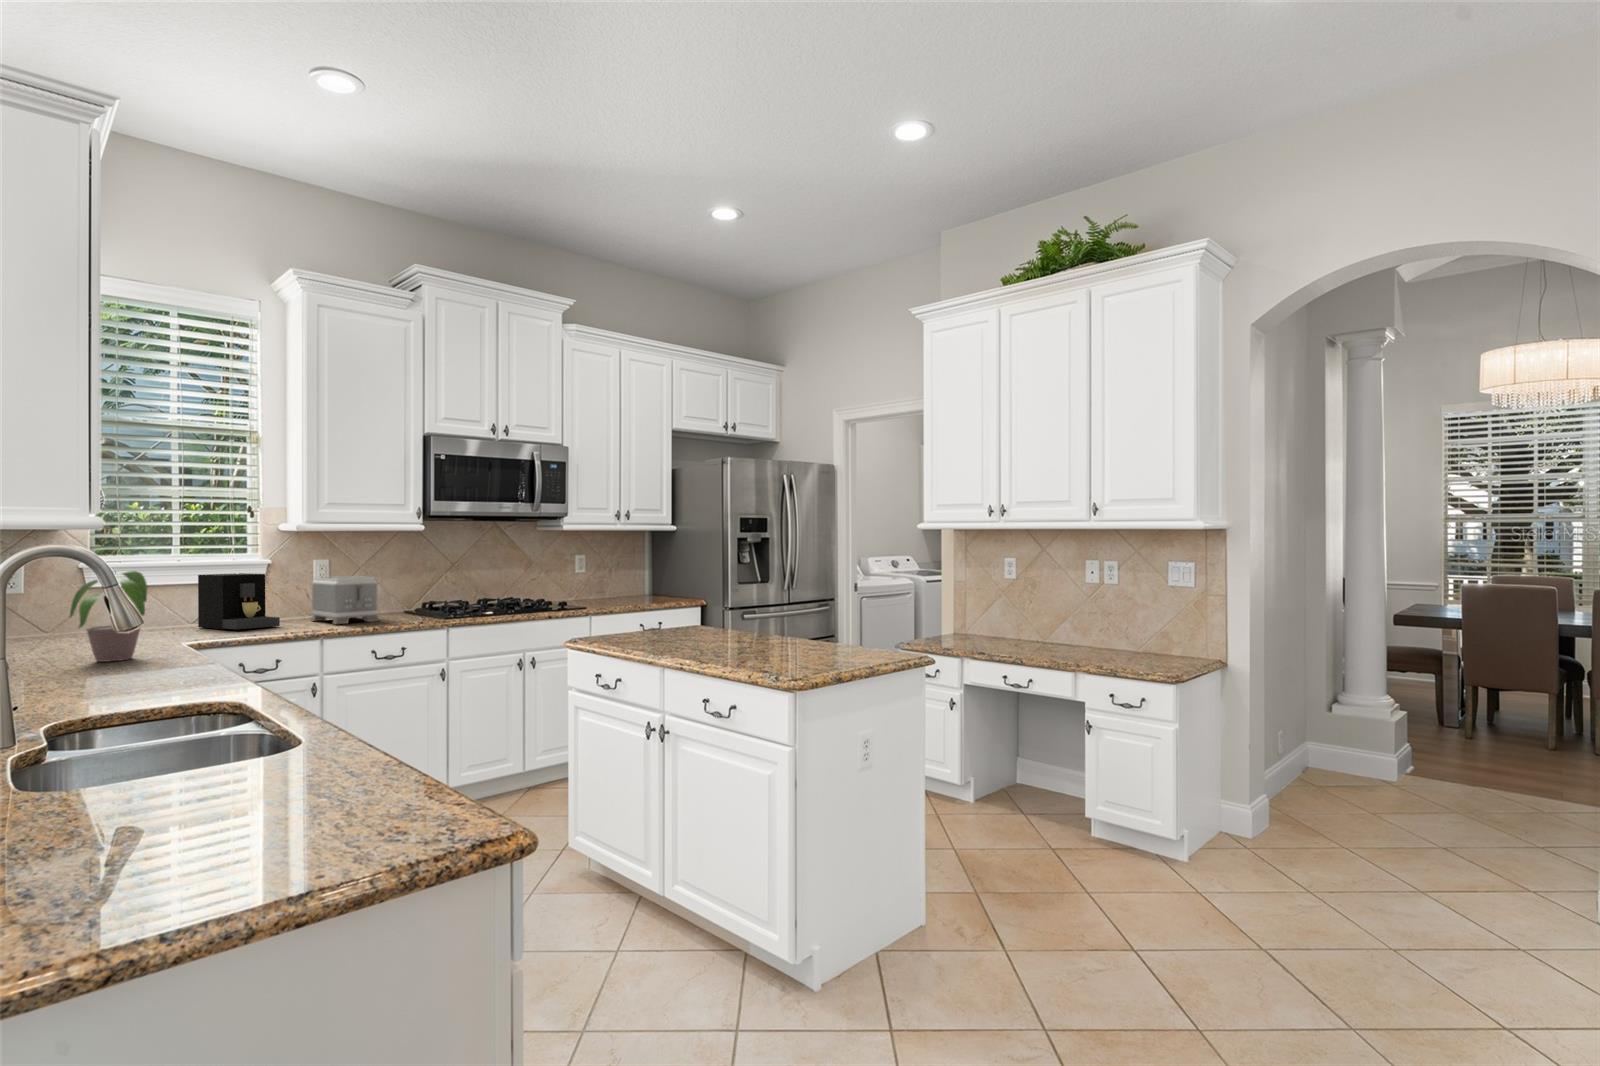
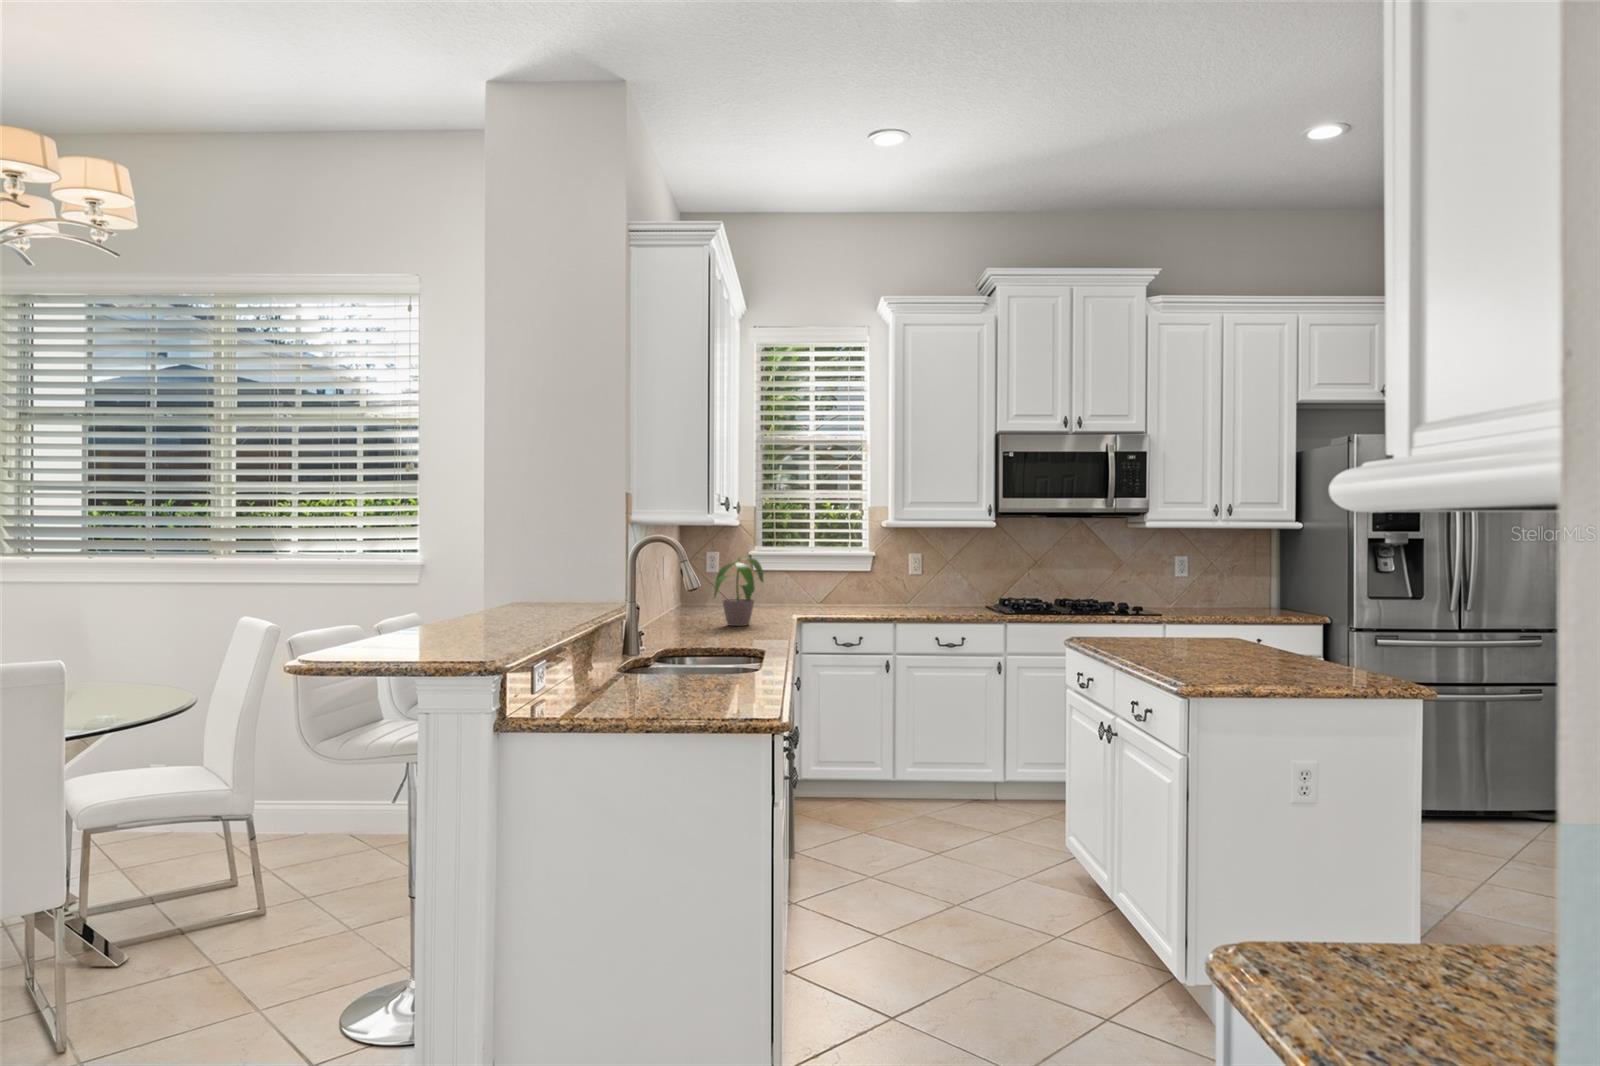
coffee maker: present [198,573,280,629] -> none [827,562,876,610]
toaster: present [311,576,379,624] -> none [905,568,953,611]

